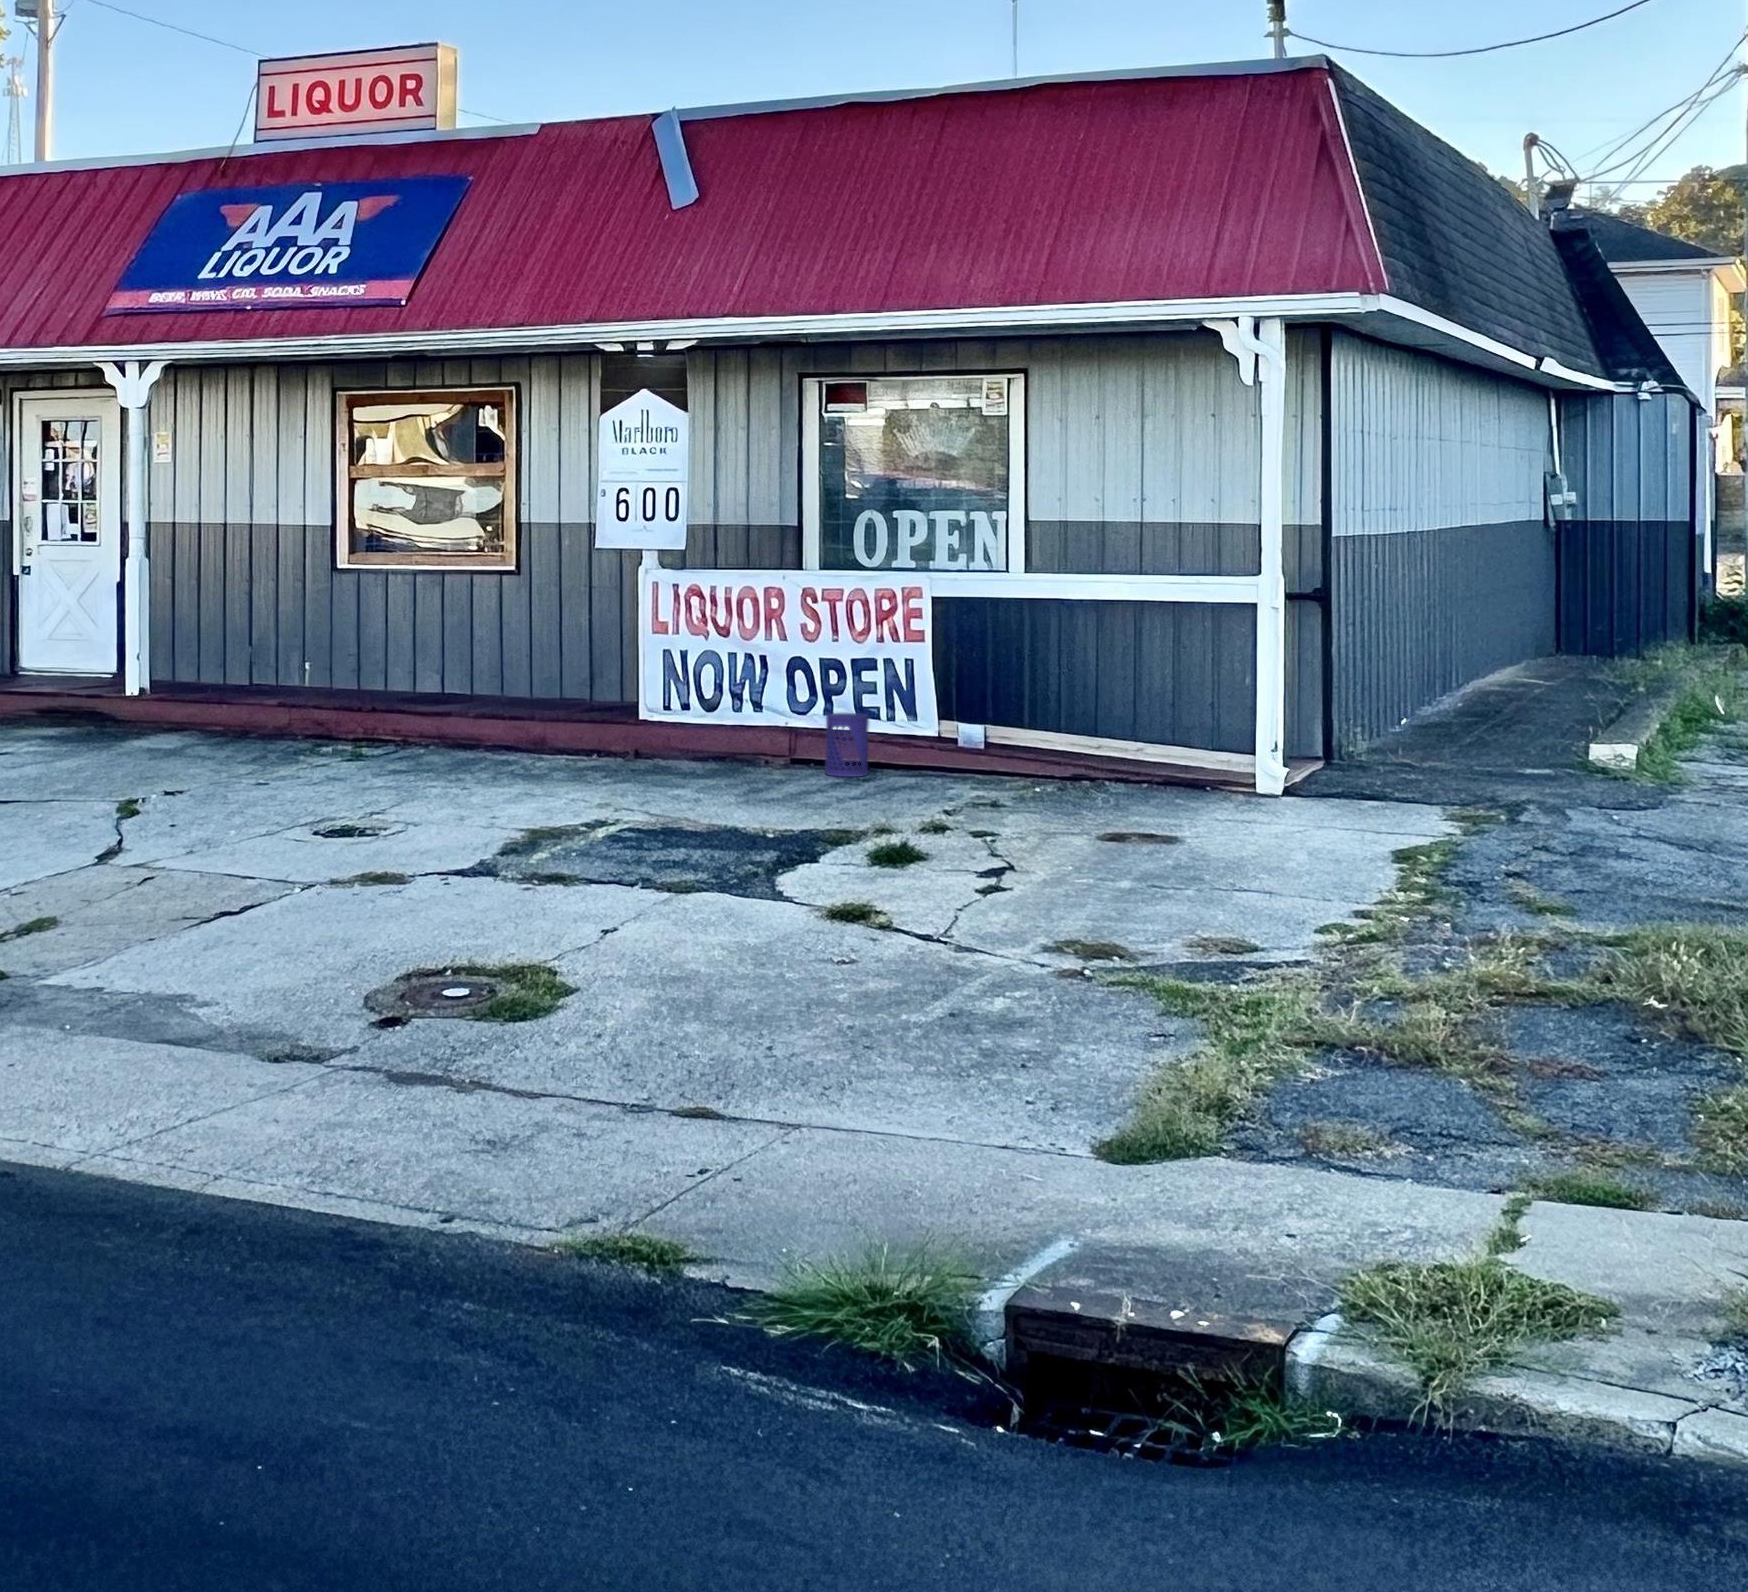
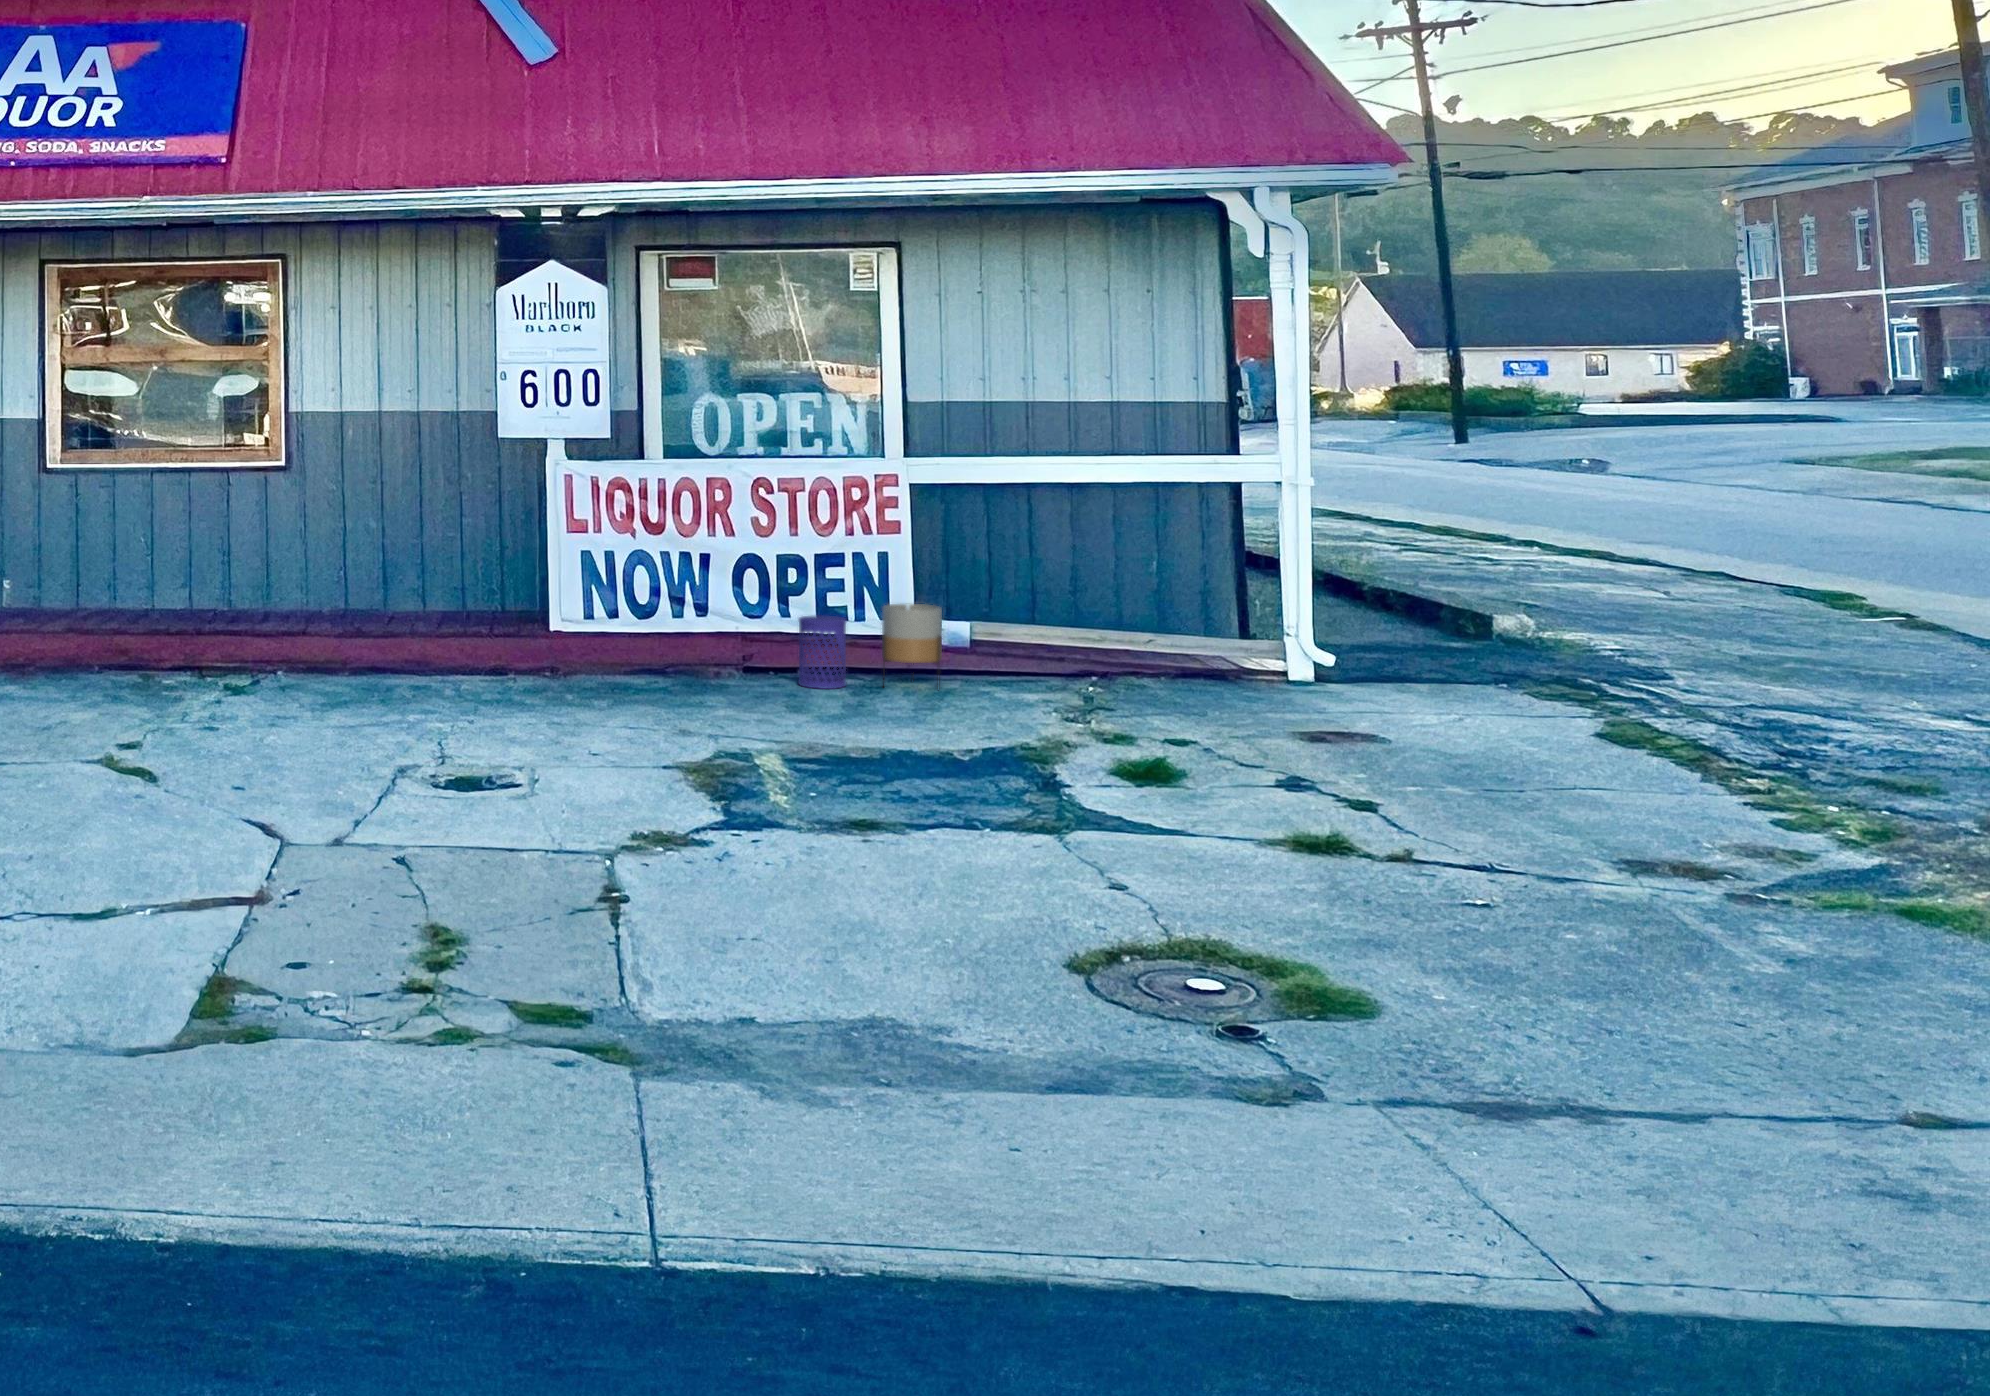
planter: none [892,705,949,783] -> present [882,604,942,680]

